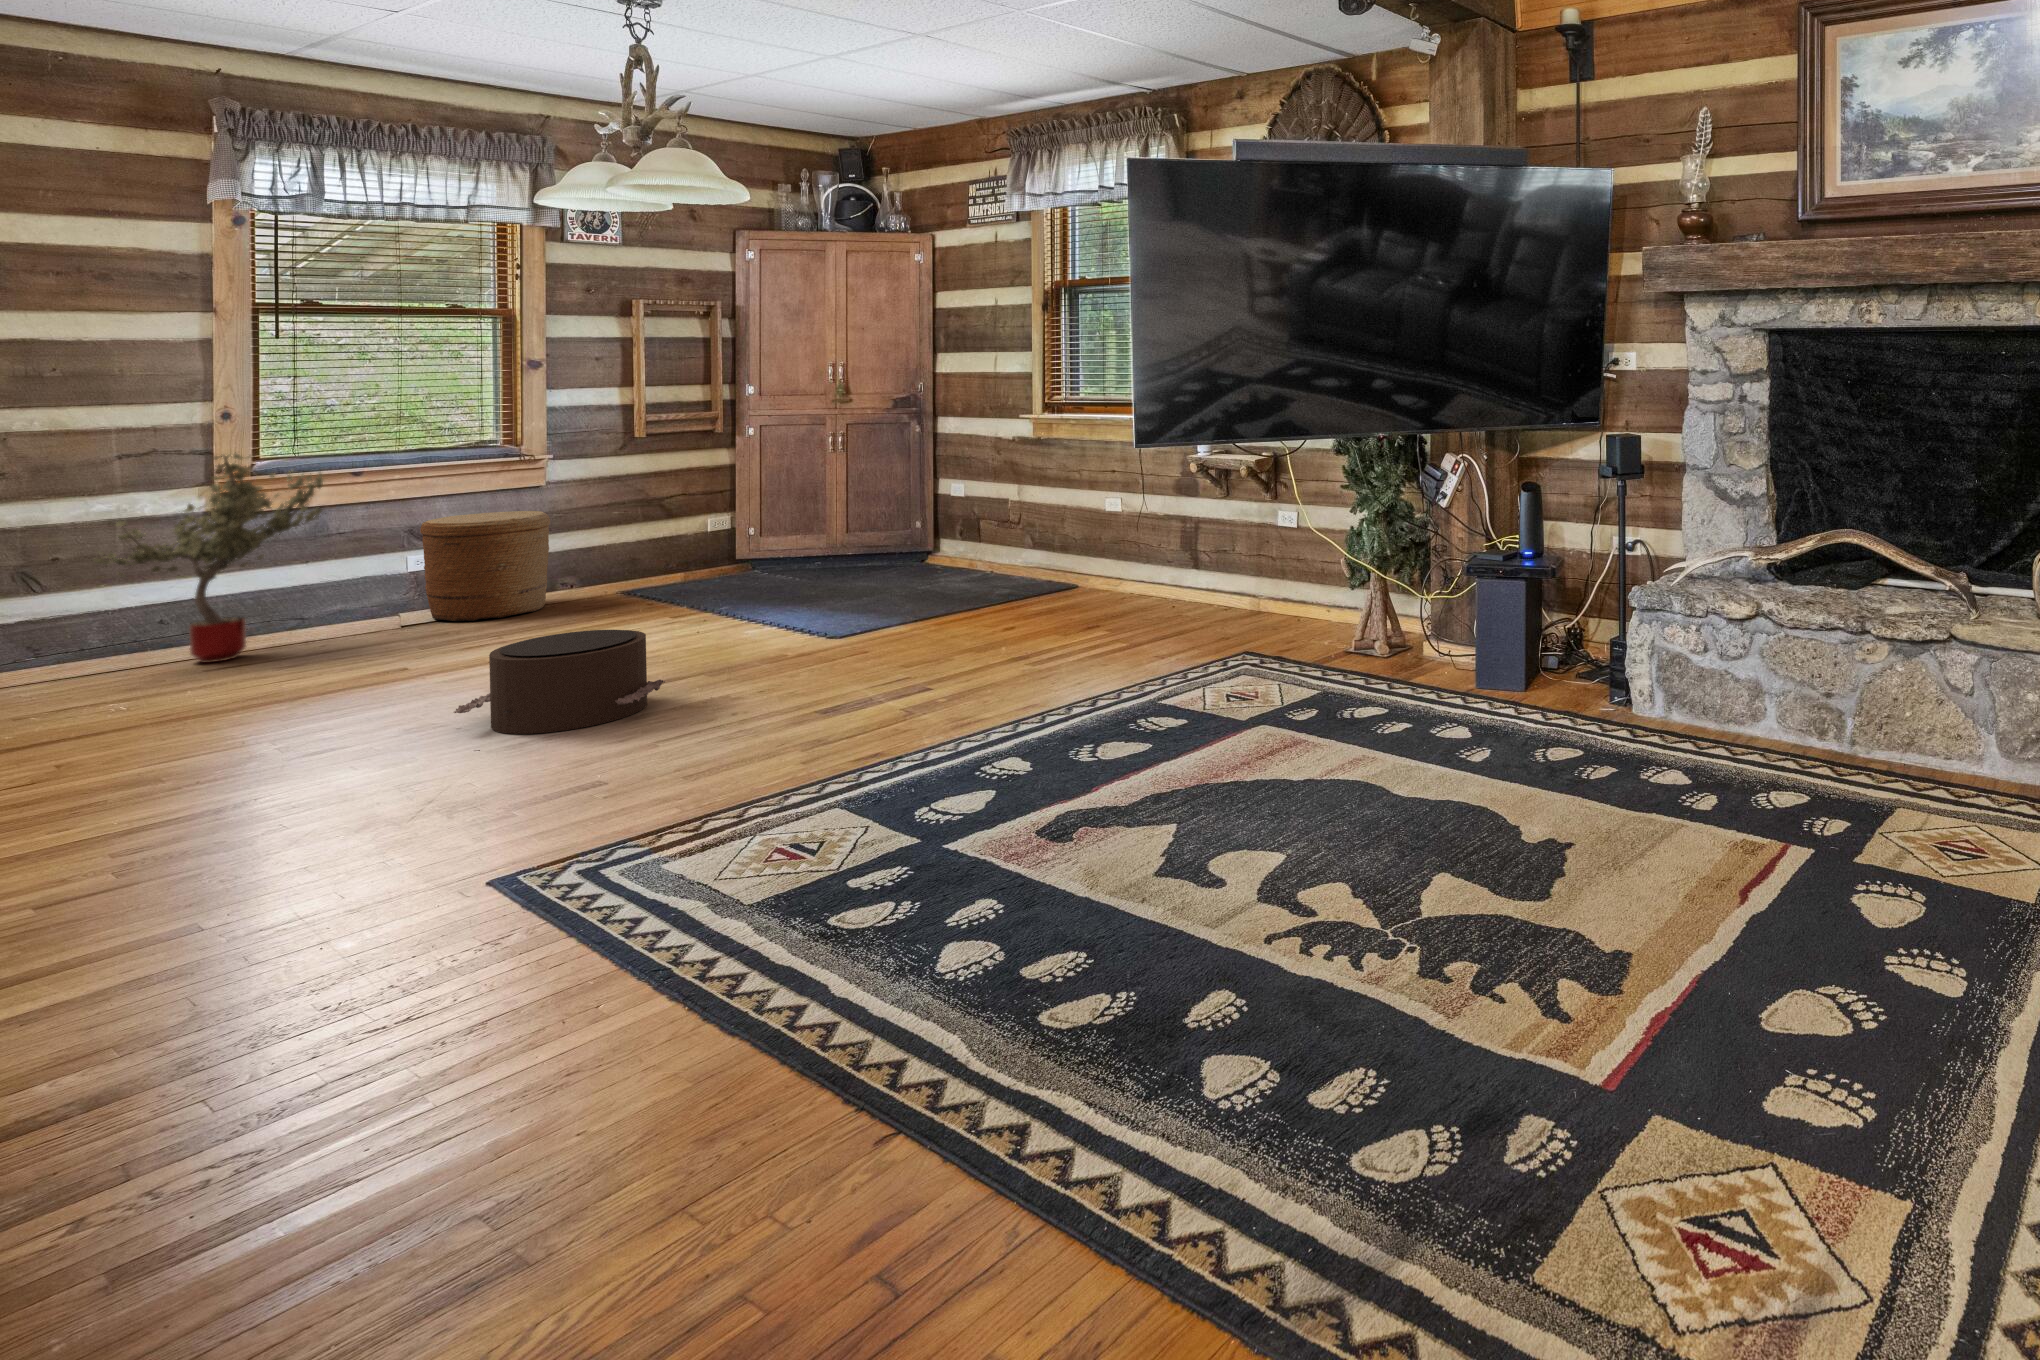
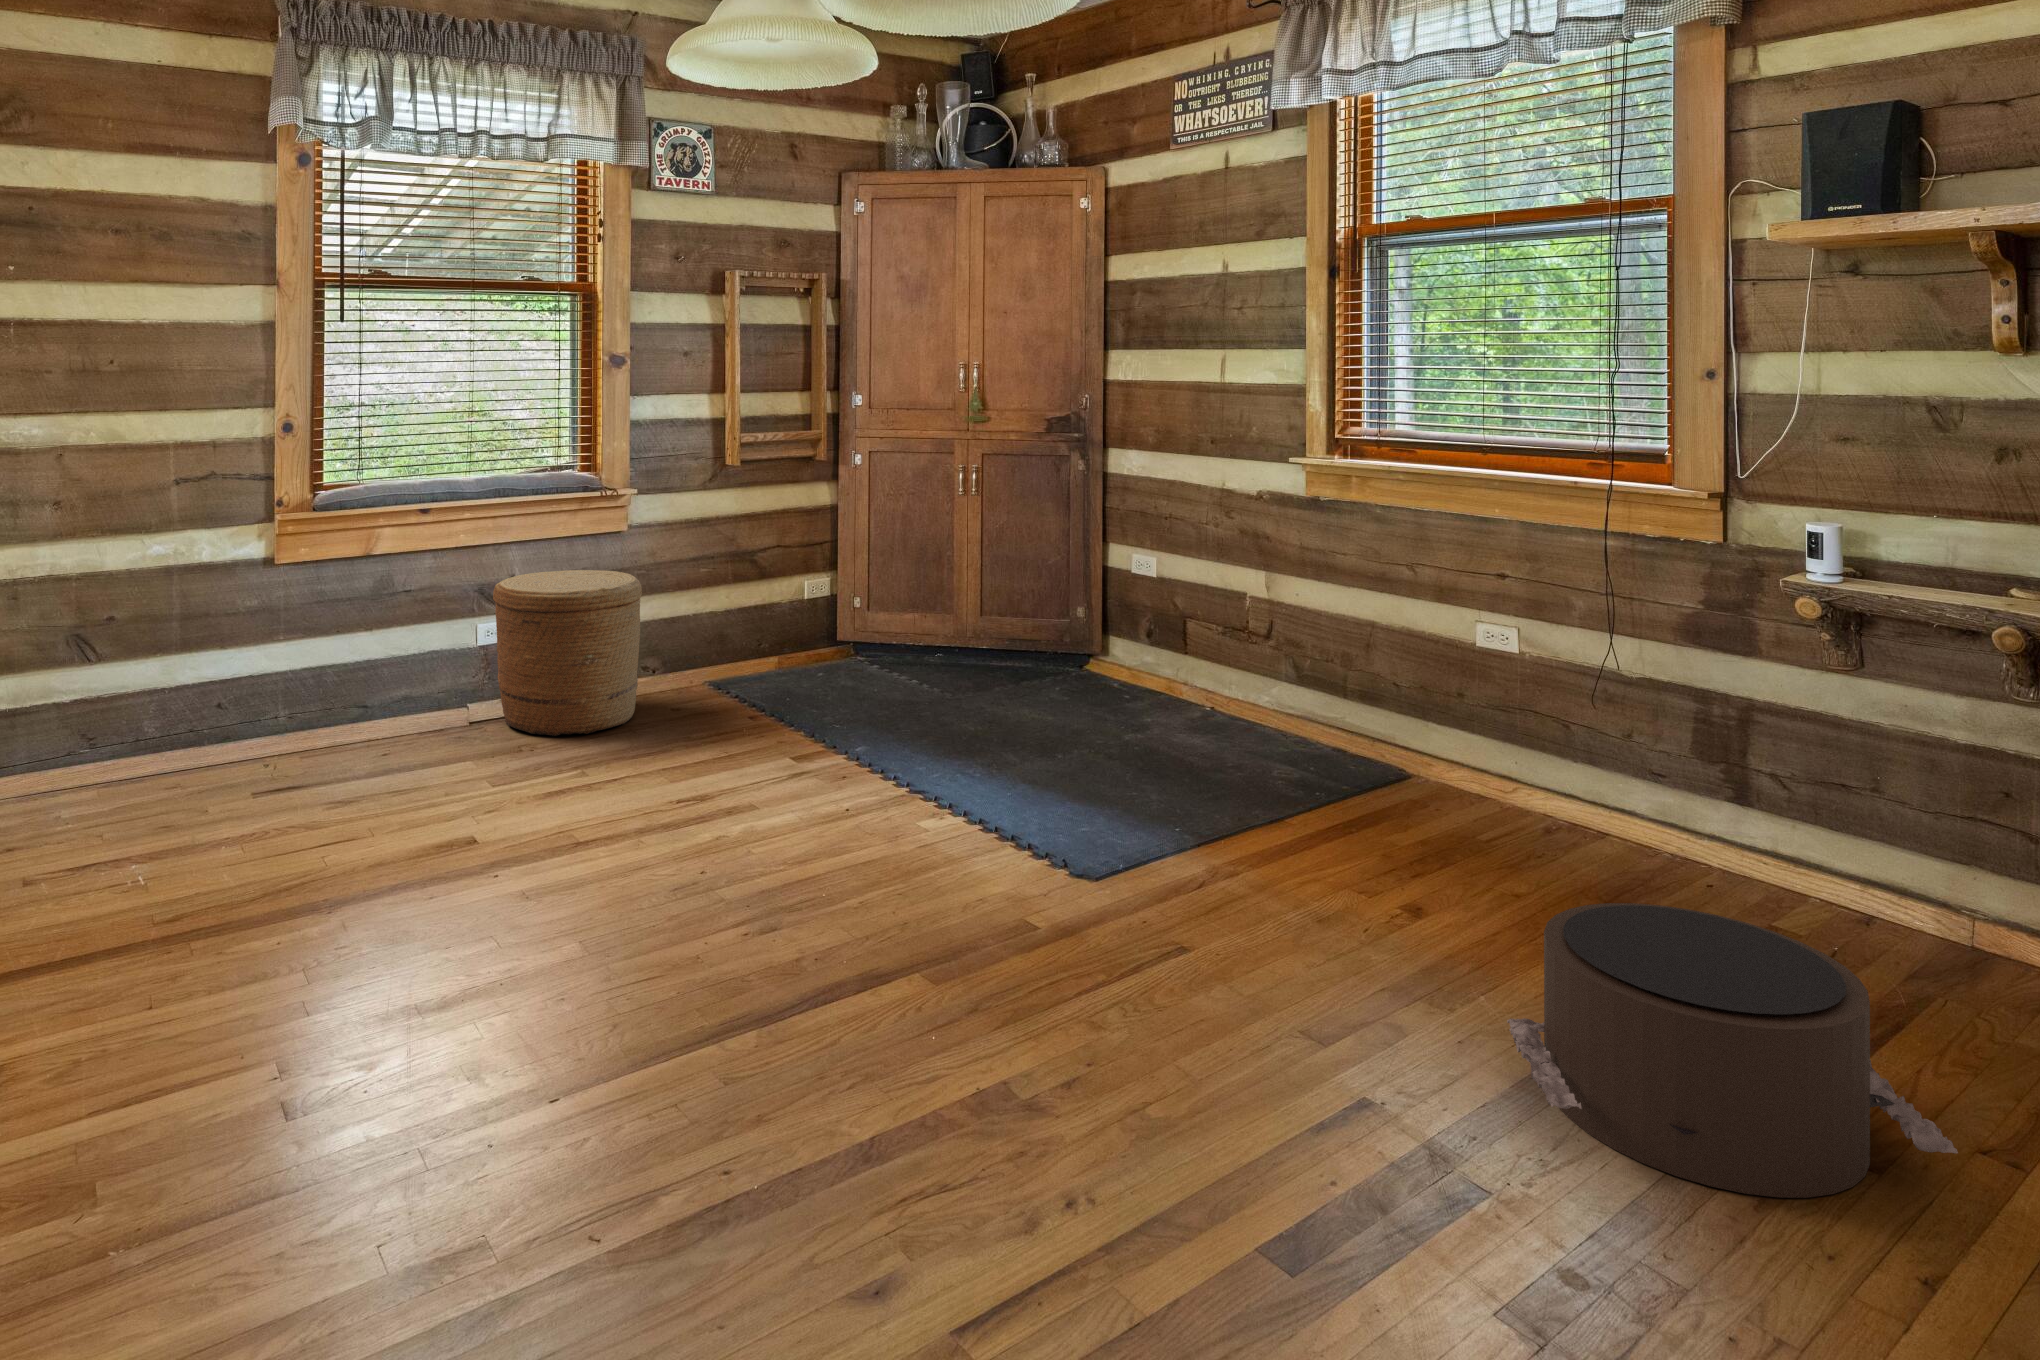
potted tree: present [94,452,326,663] -> none [129,480,391,786]
pouf: present [454,630,665,734] -> present [1507,903,1958,1198]

